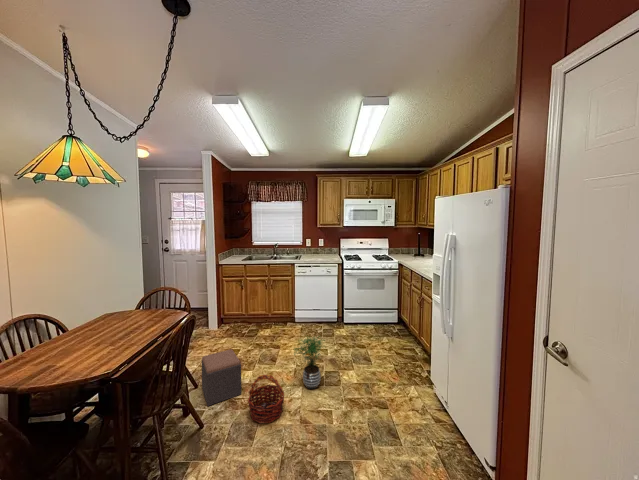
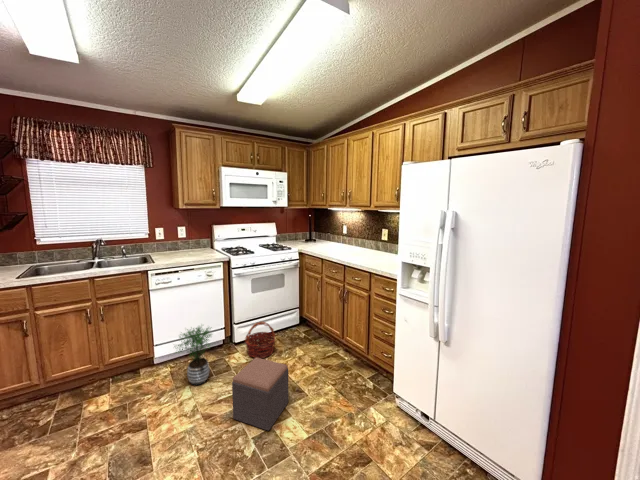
footstool: present [201,349,241,406] -> present [232,358,288,431]
basket: present [248,375,284,423] -> present [245,322,275,358]

